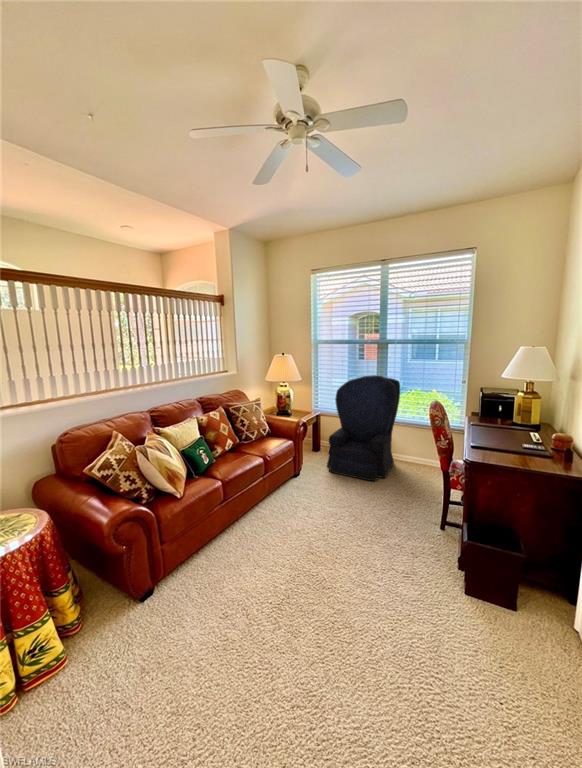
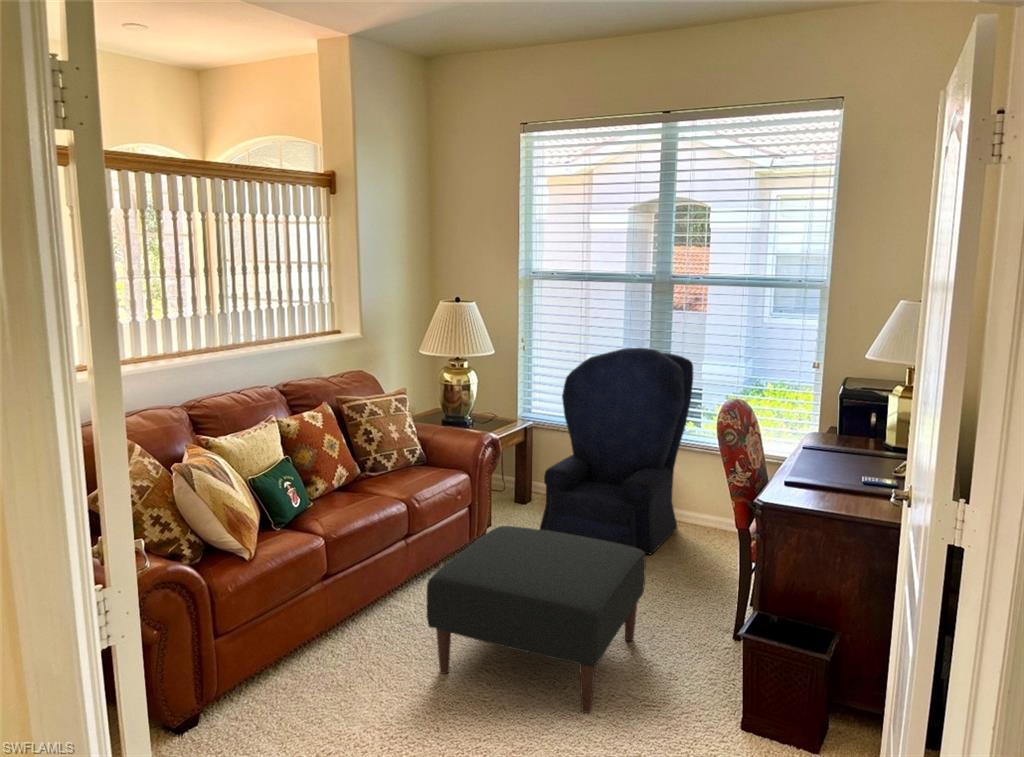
ottoman: none [278,470,393,583] -> present [426,526,646,713]

